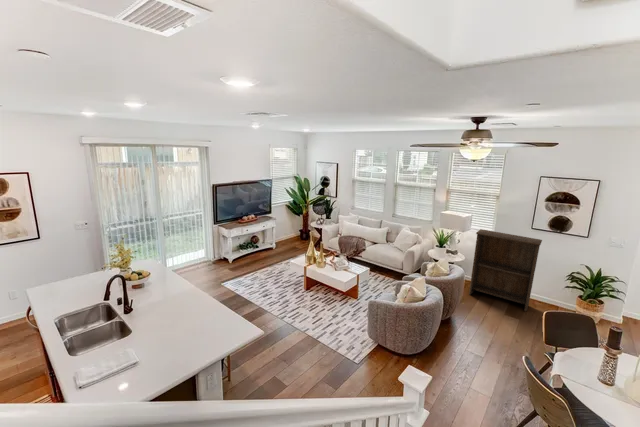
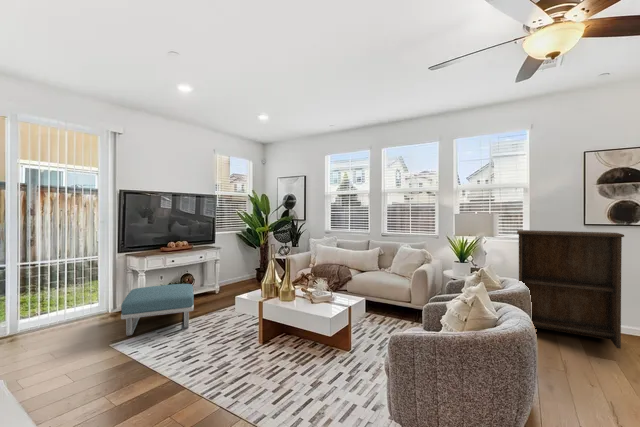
footstool: none [224,247,264,279] -> present [121,284,194,336]

